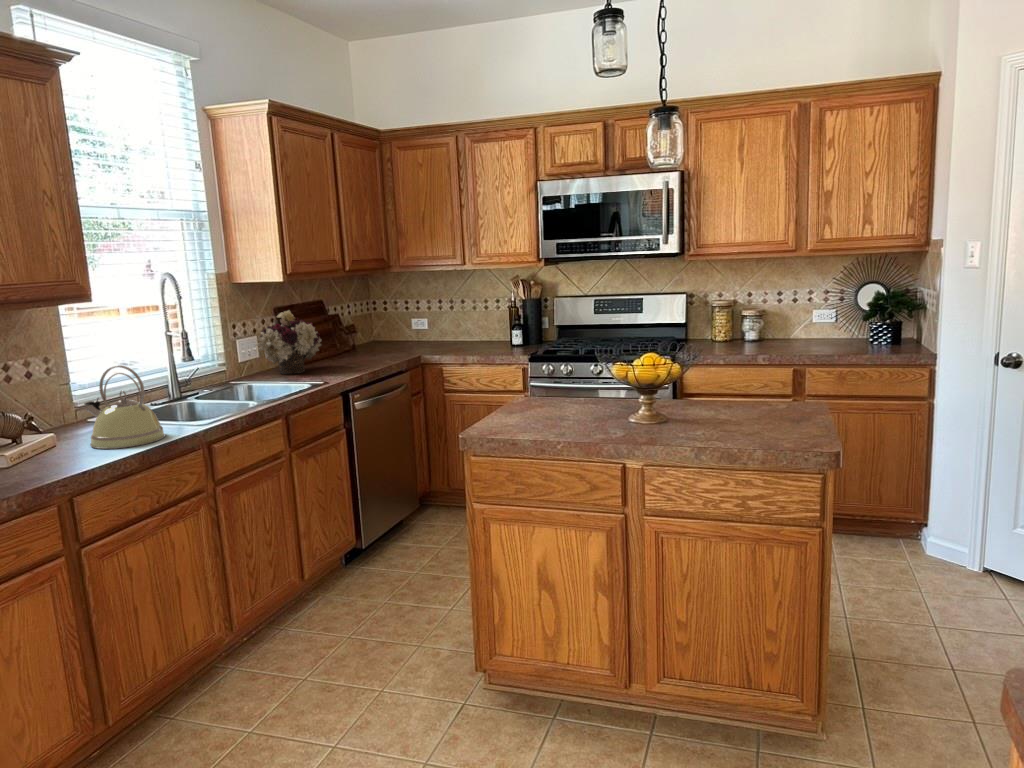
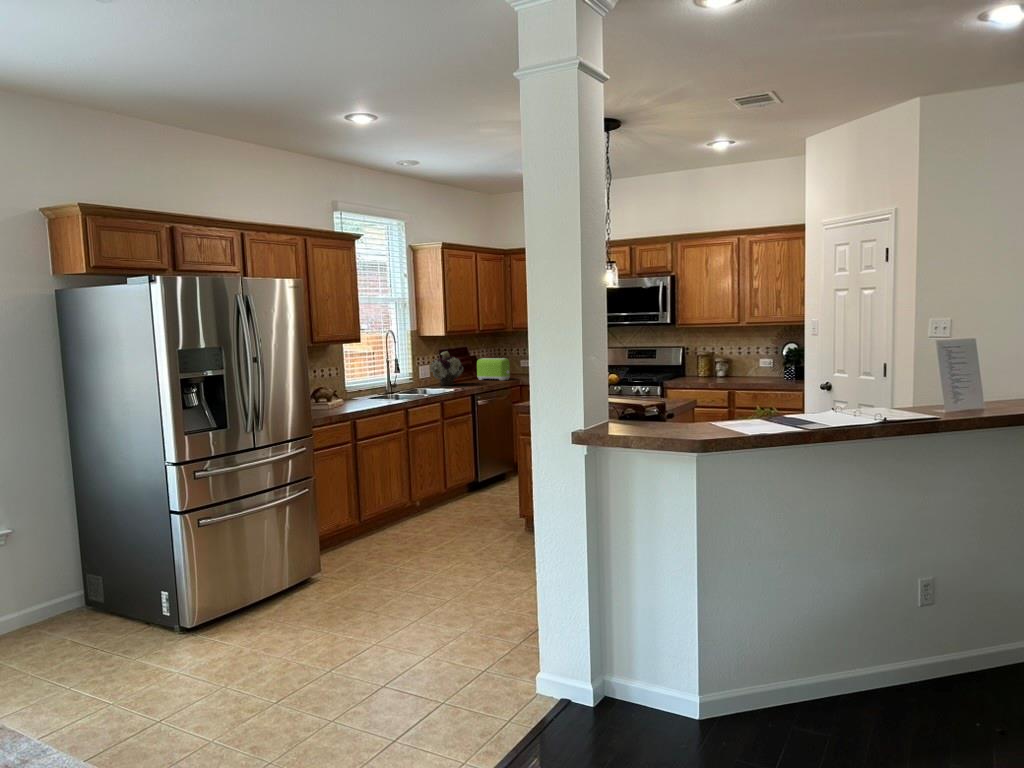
toaster: none [343,319,402,357] -> present [477,358,510,380]
kettle: present [84,365,165,449] -> none [356,370,388,405]

